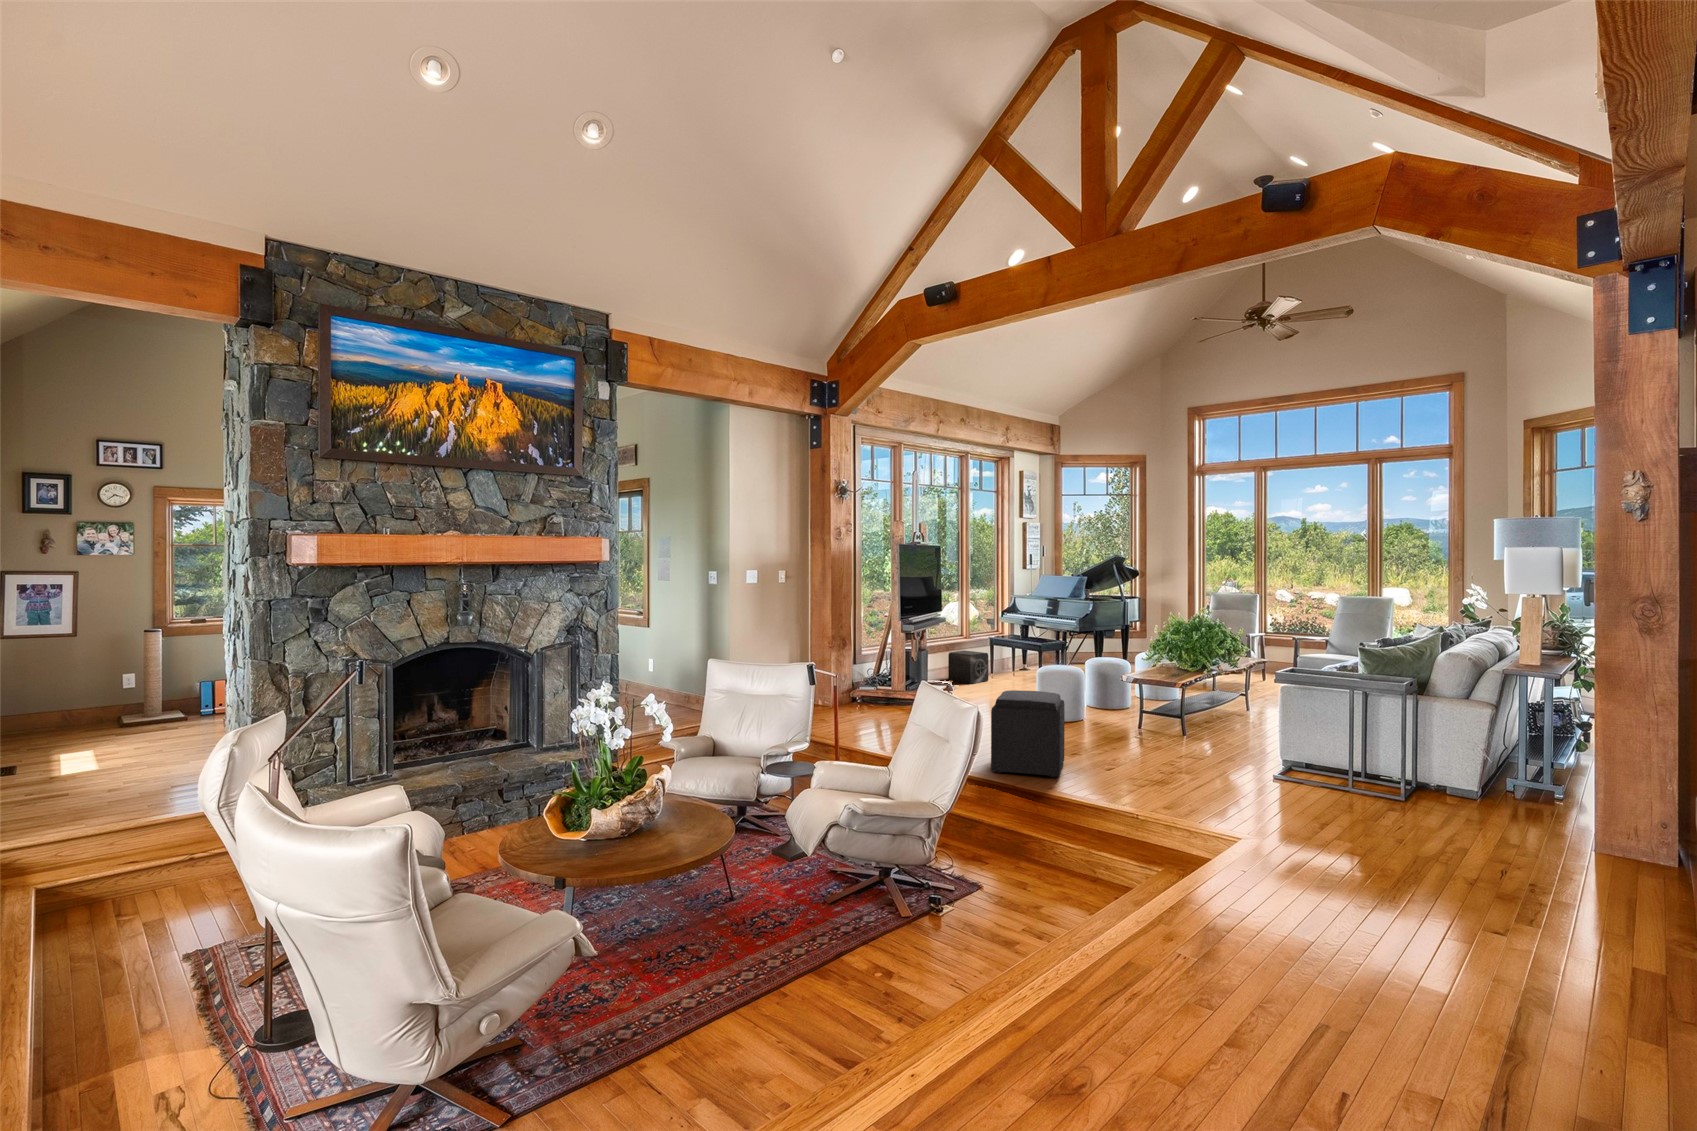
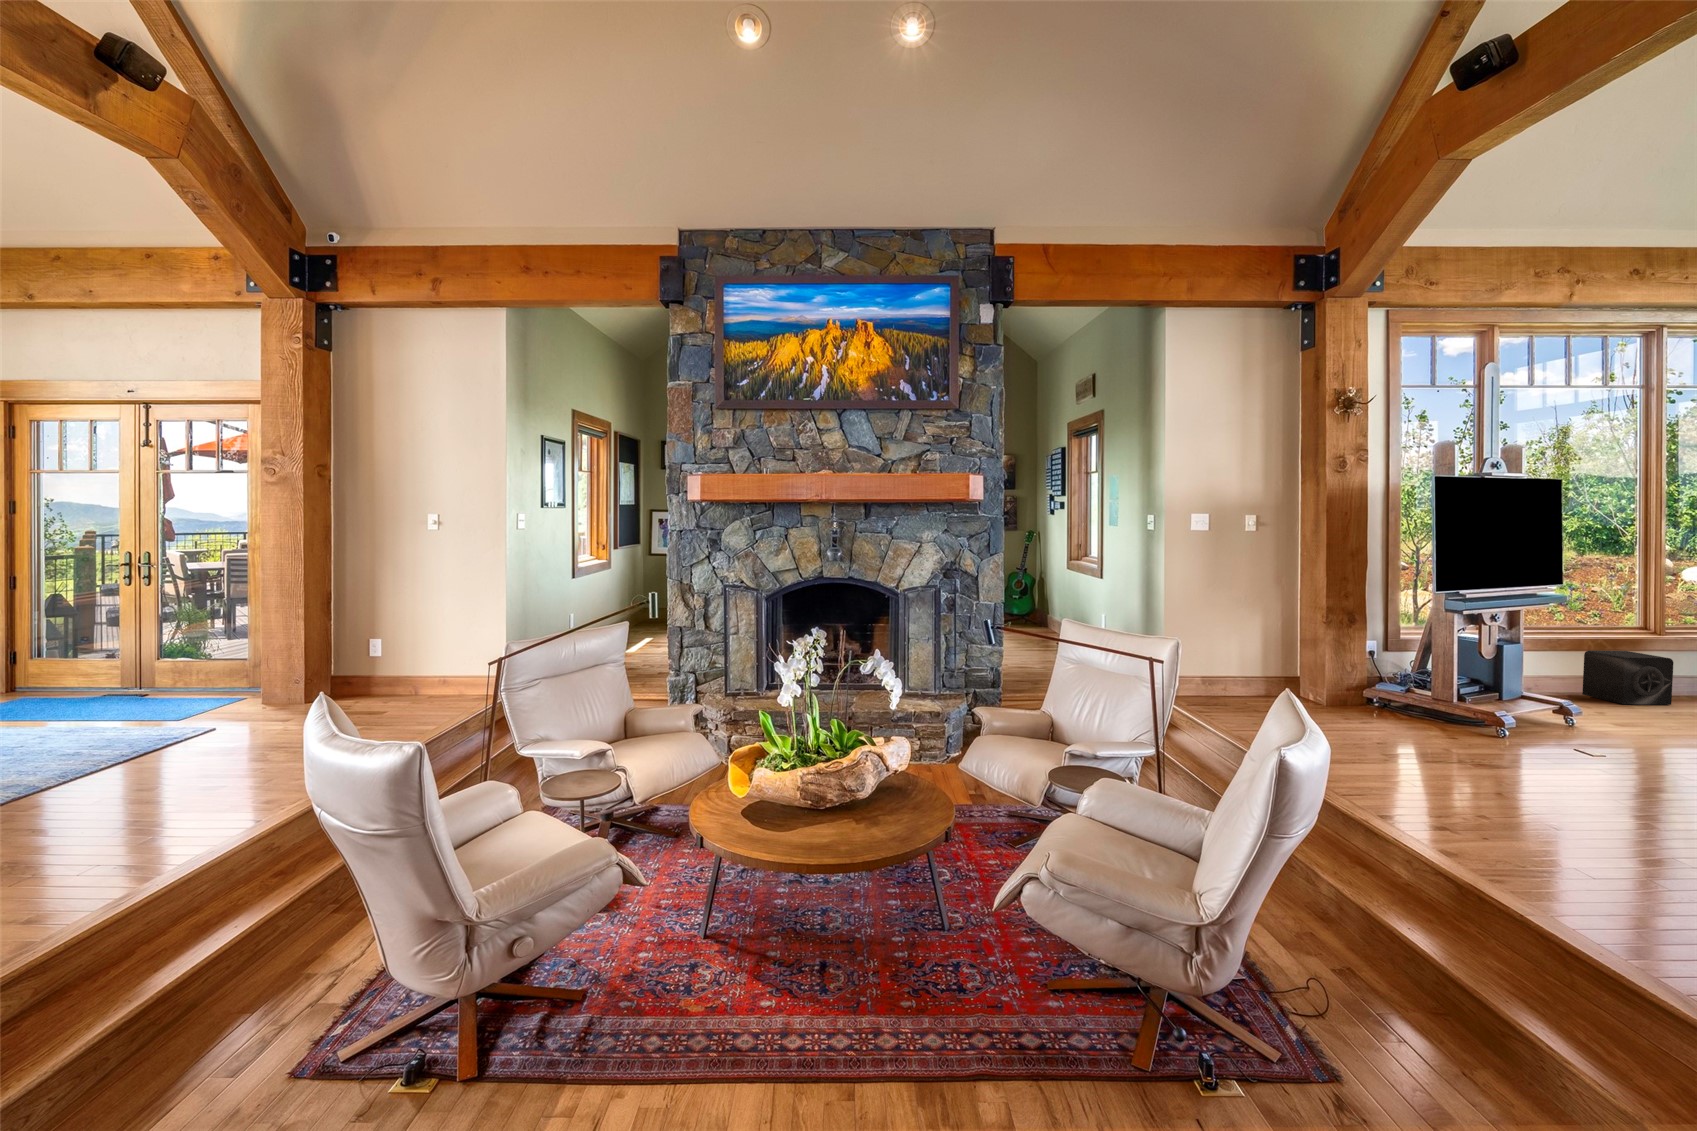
ottoman: present [991,690,1065,778] -> none [1460,710,1666,880]

